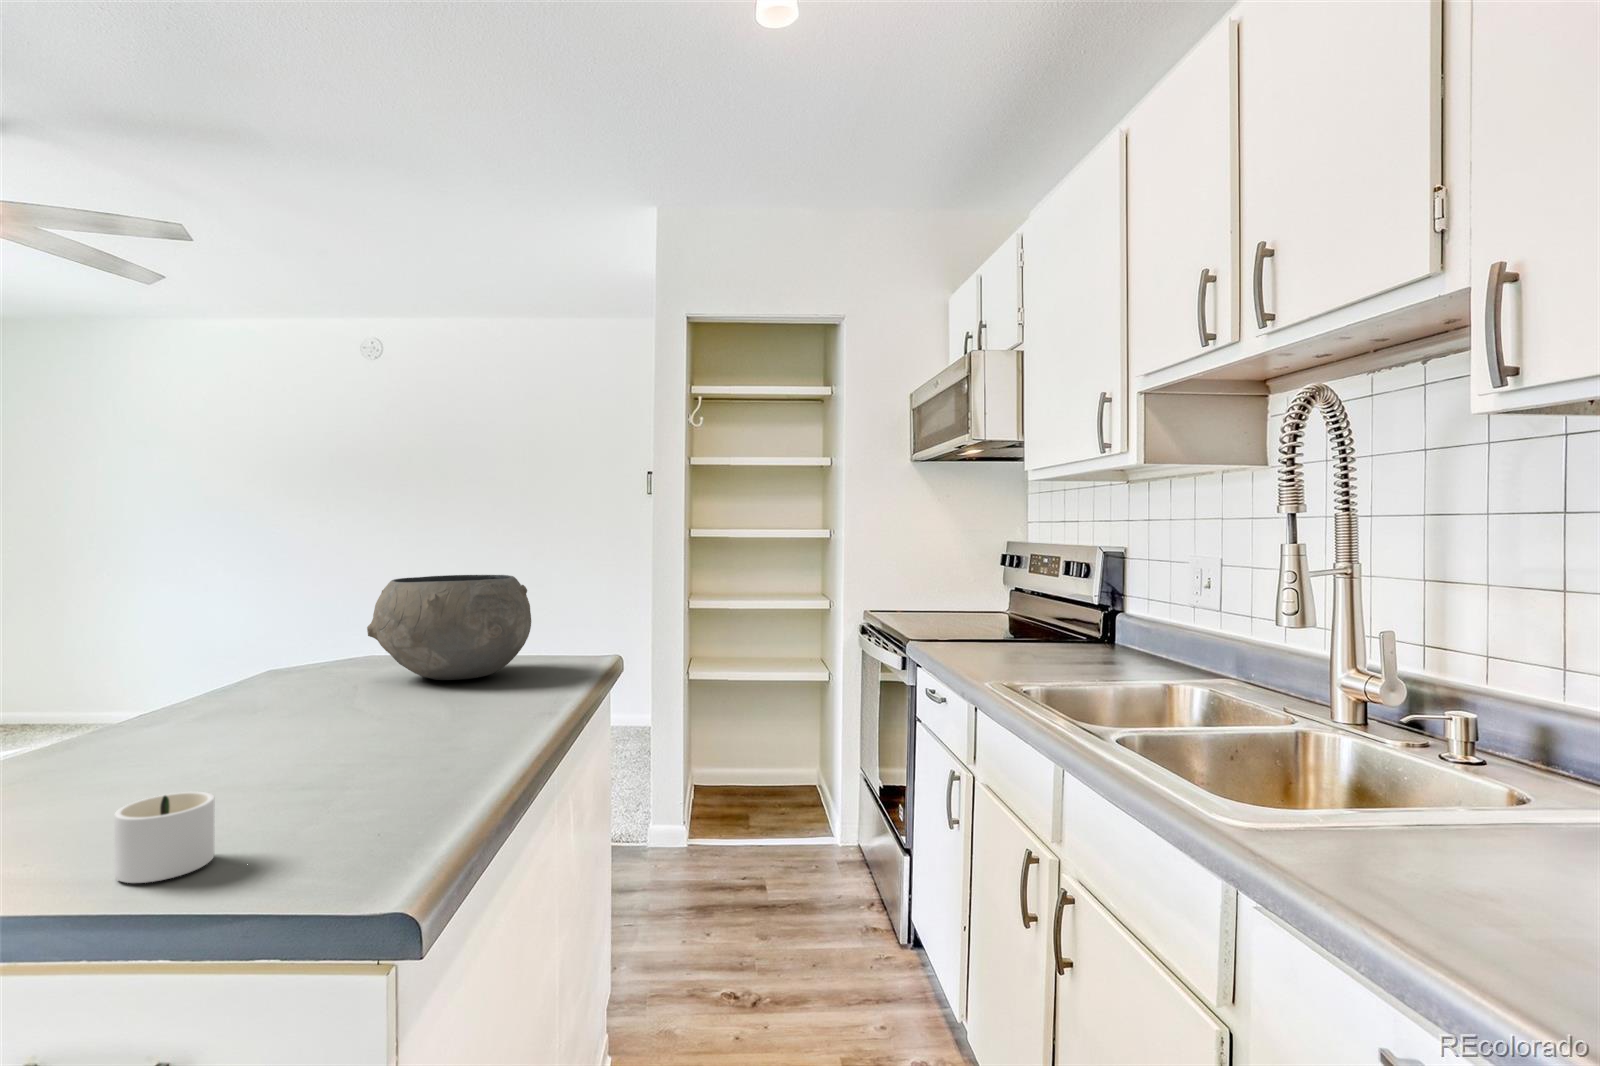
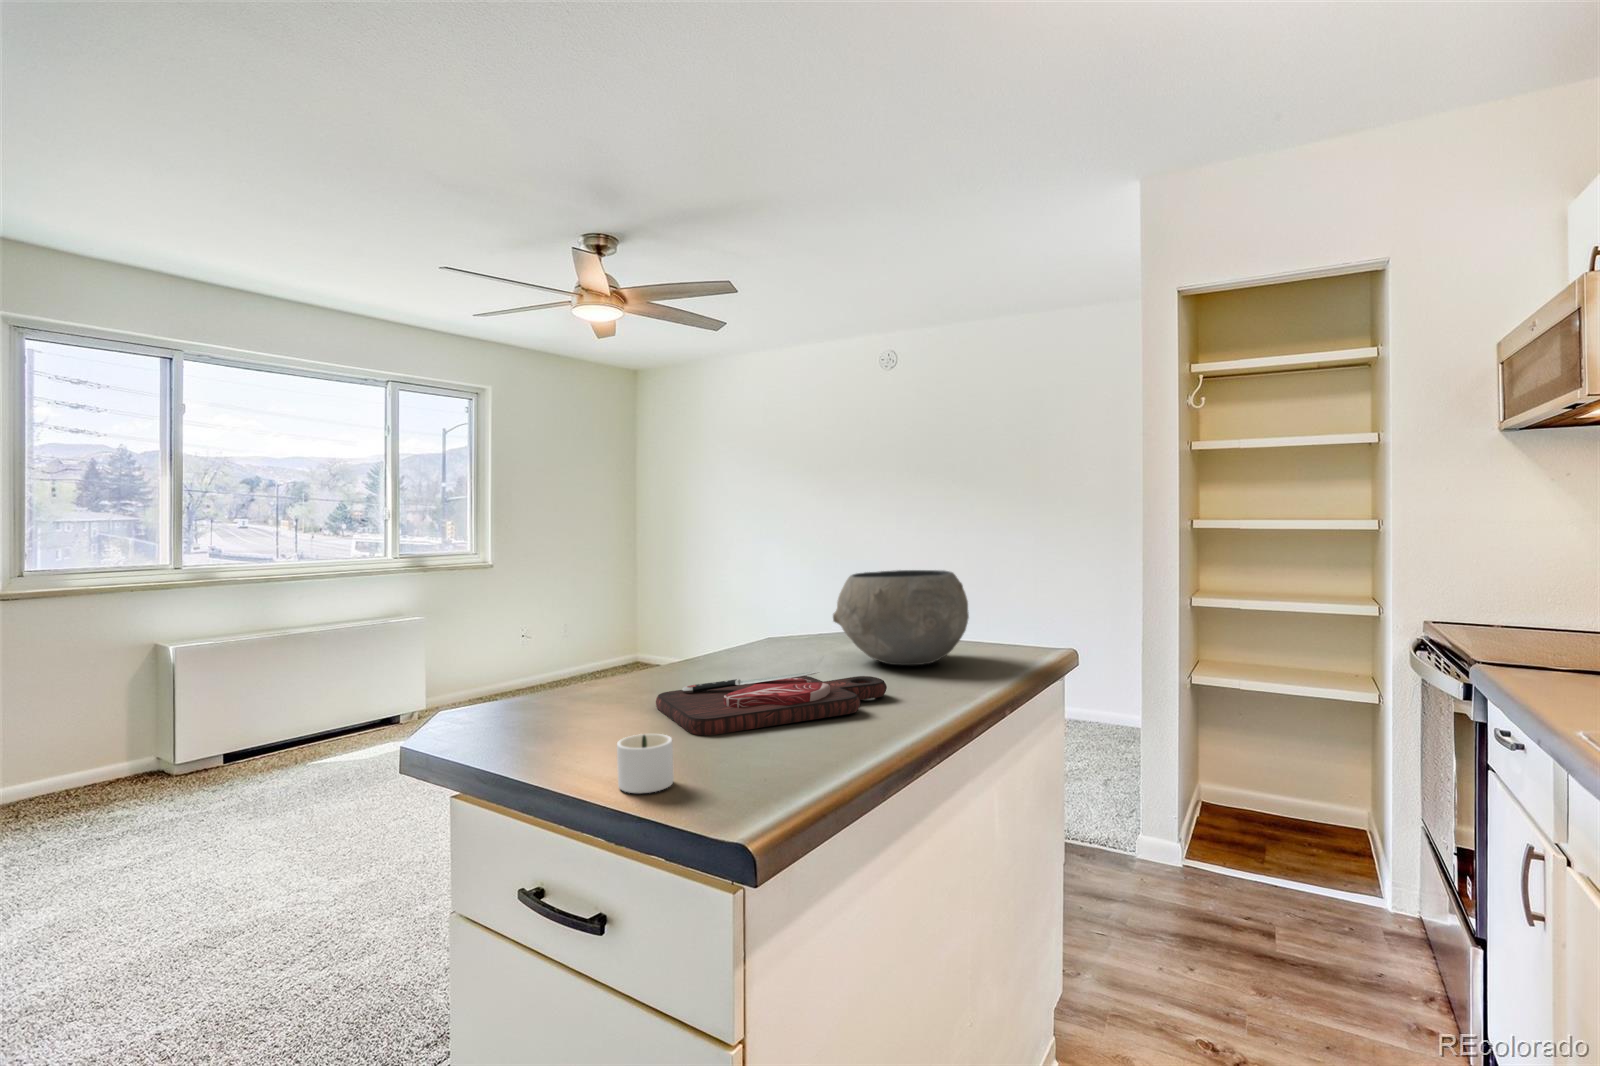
cutting board: none [119,692,458,791] -> present [656,672,887,735]

